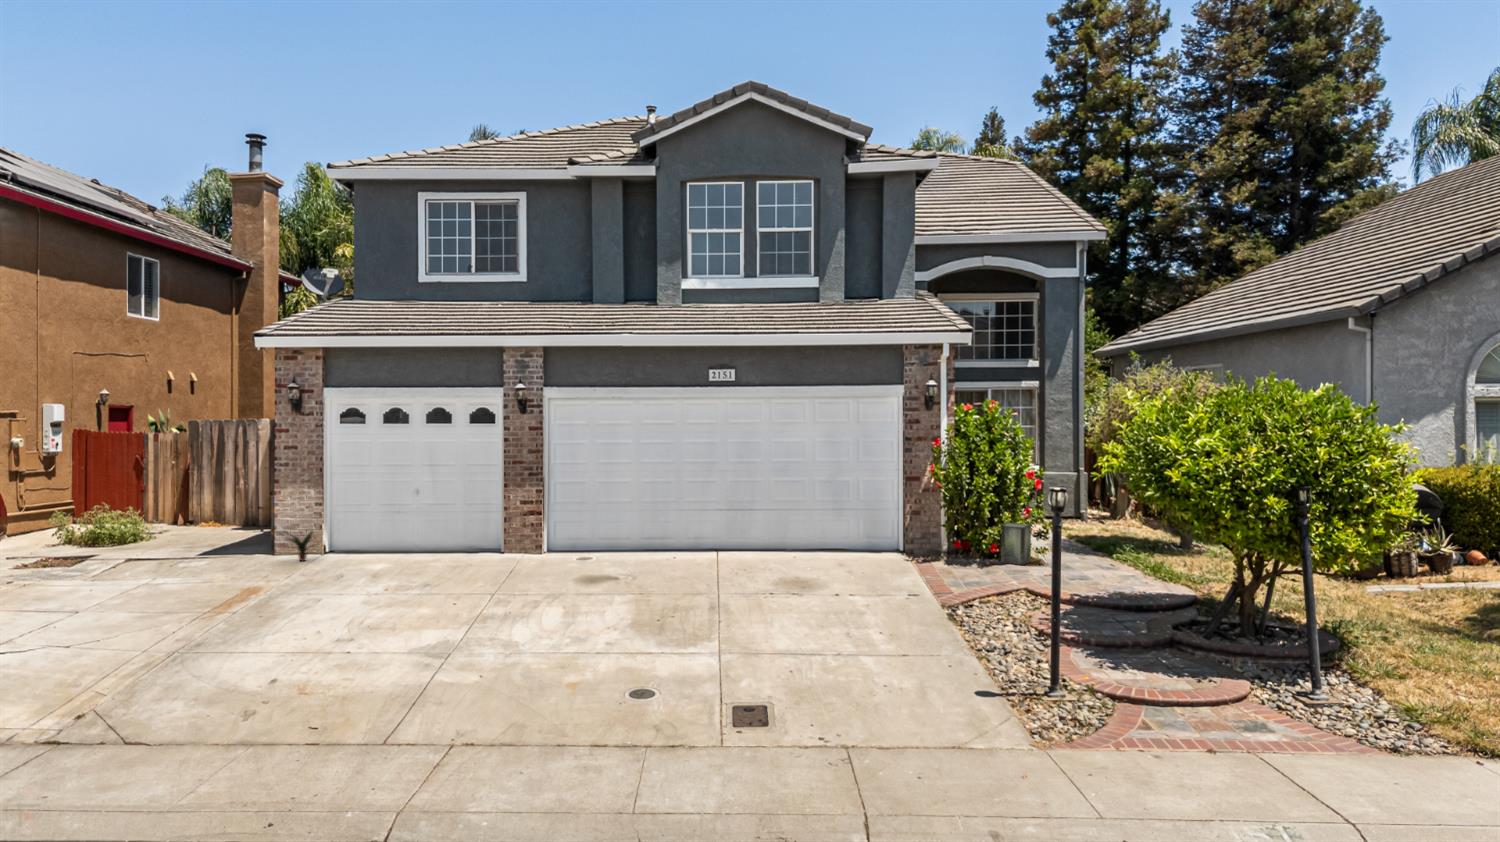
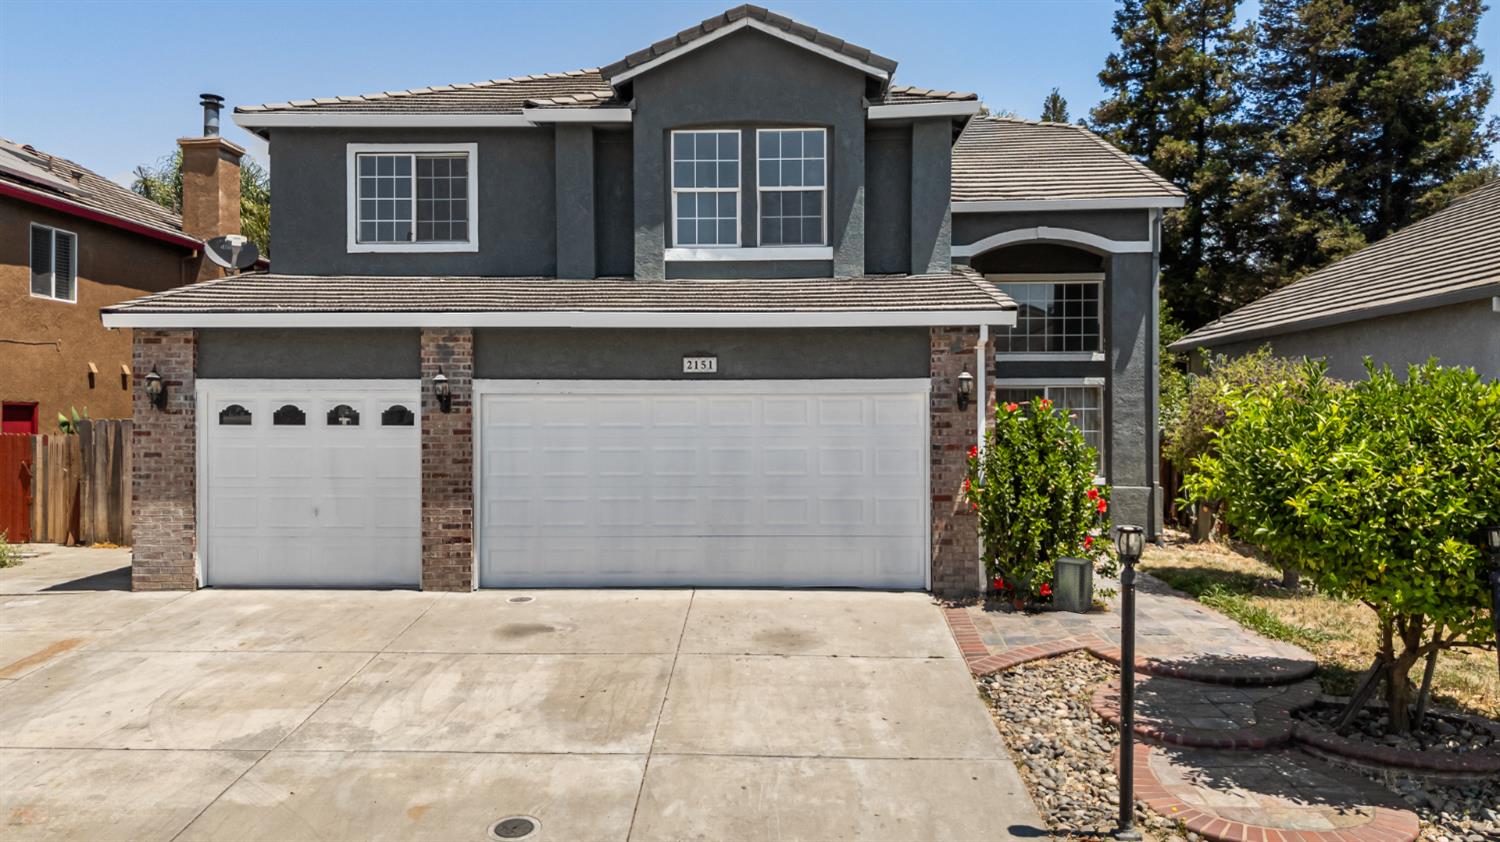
potted plant: present [286,531,313,561] -> present [997,565,1040,610]

